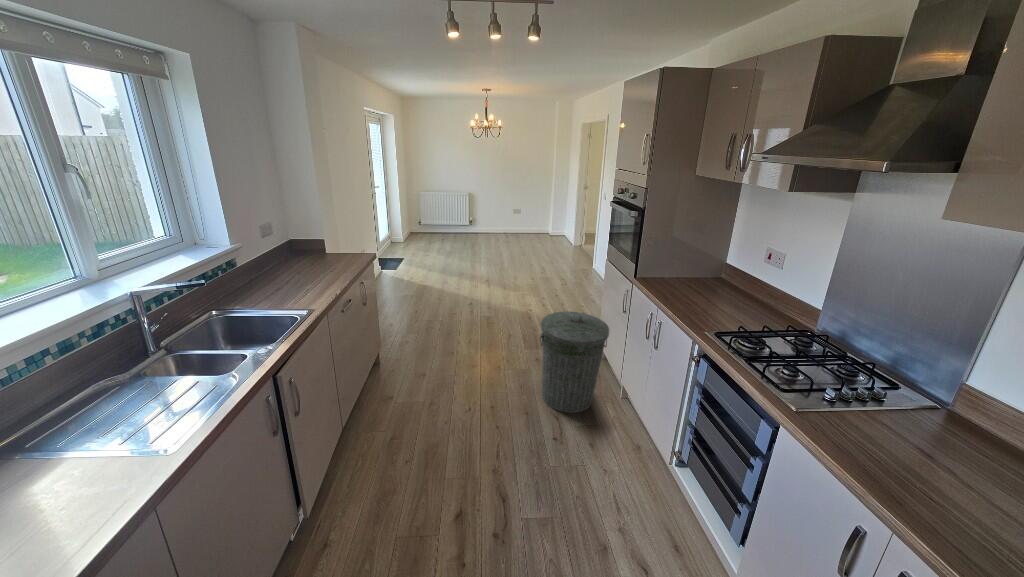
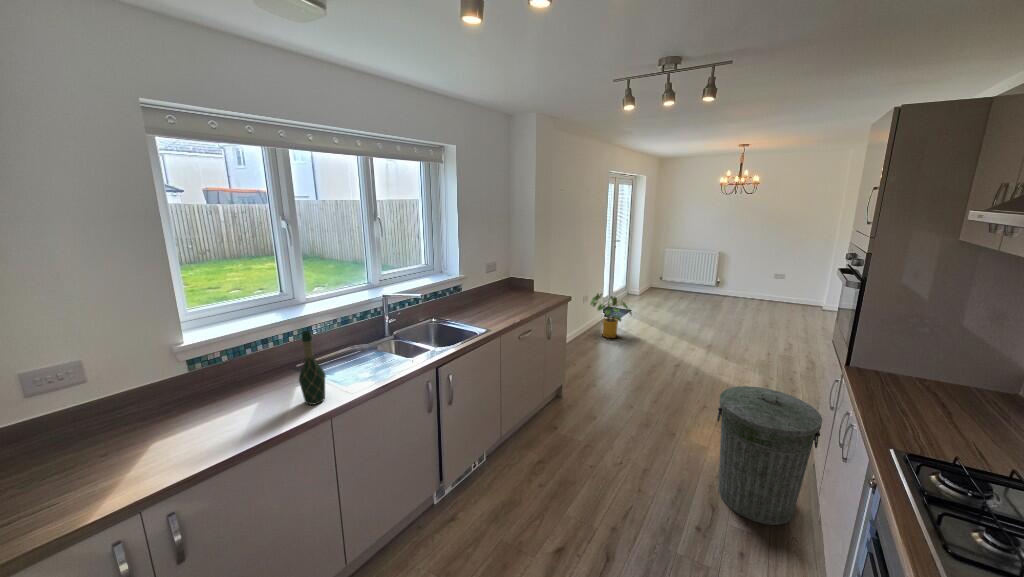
house plant: none [371,245,417,290] -> present [590,294,632,338]
wine bottle: none [53,386,126,504] -> present [299,331,325,405]

